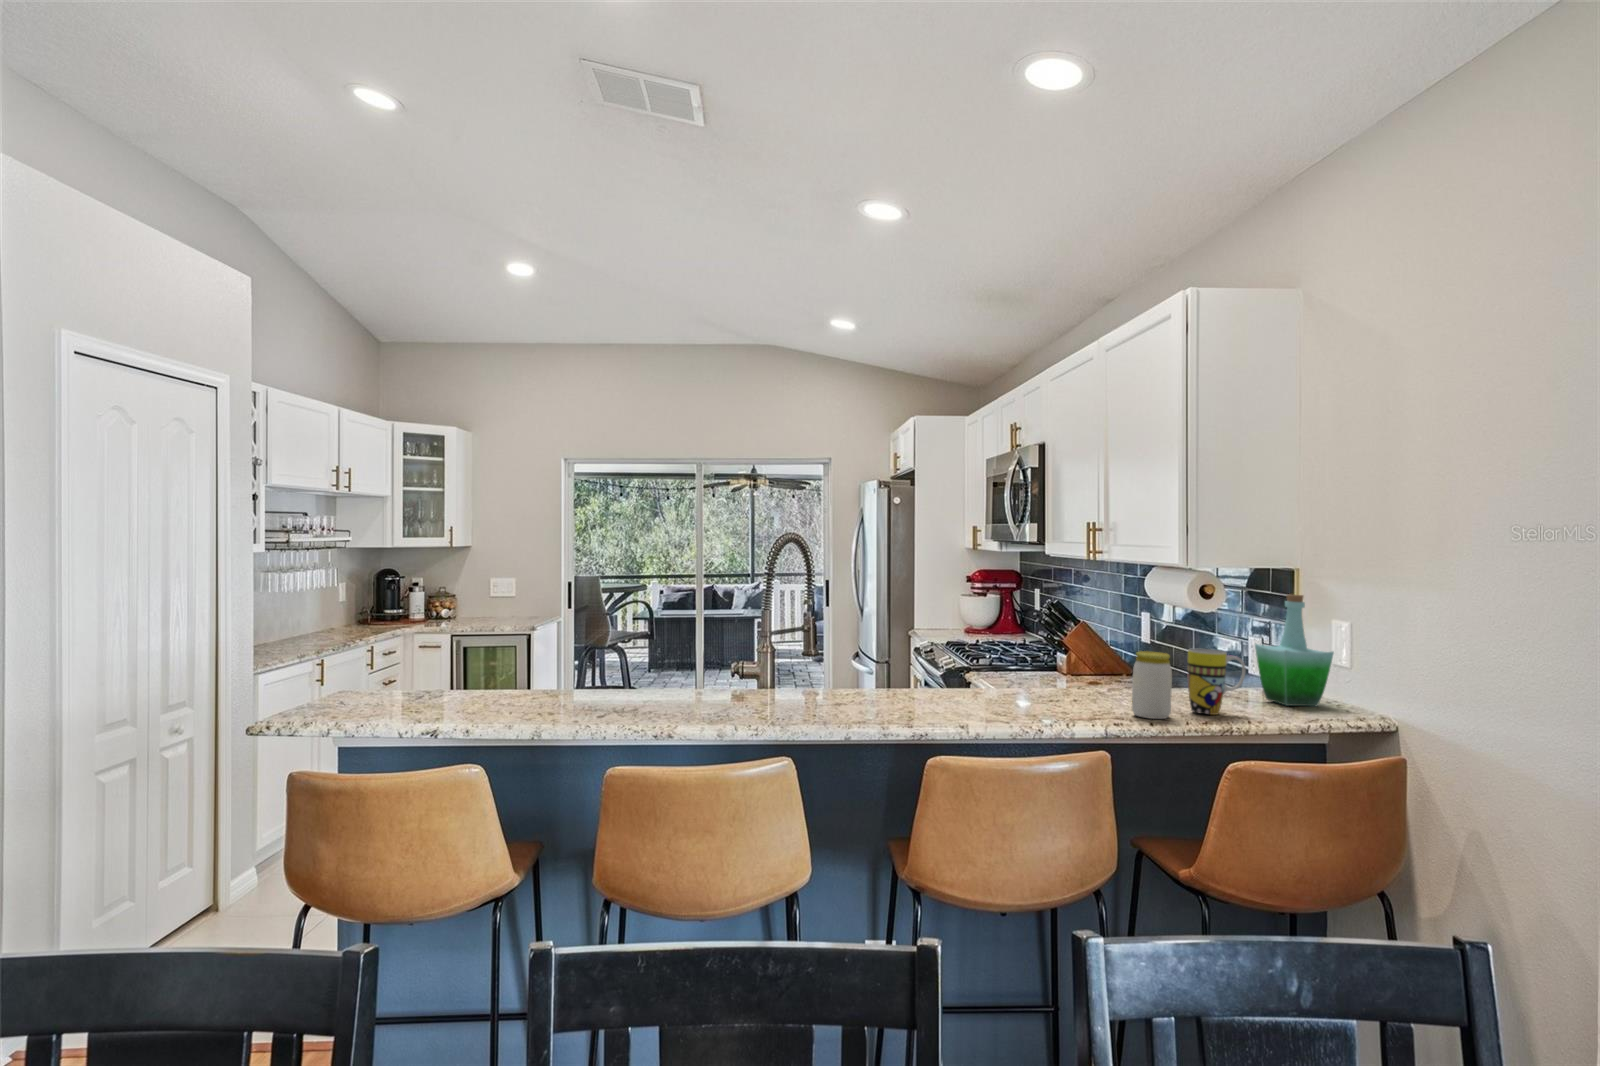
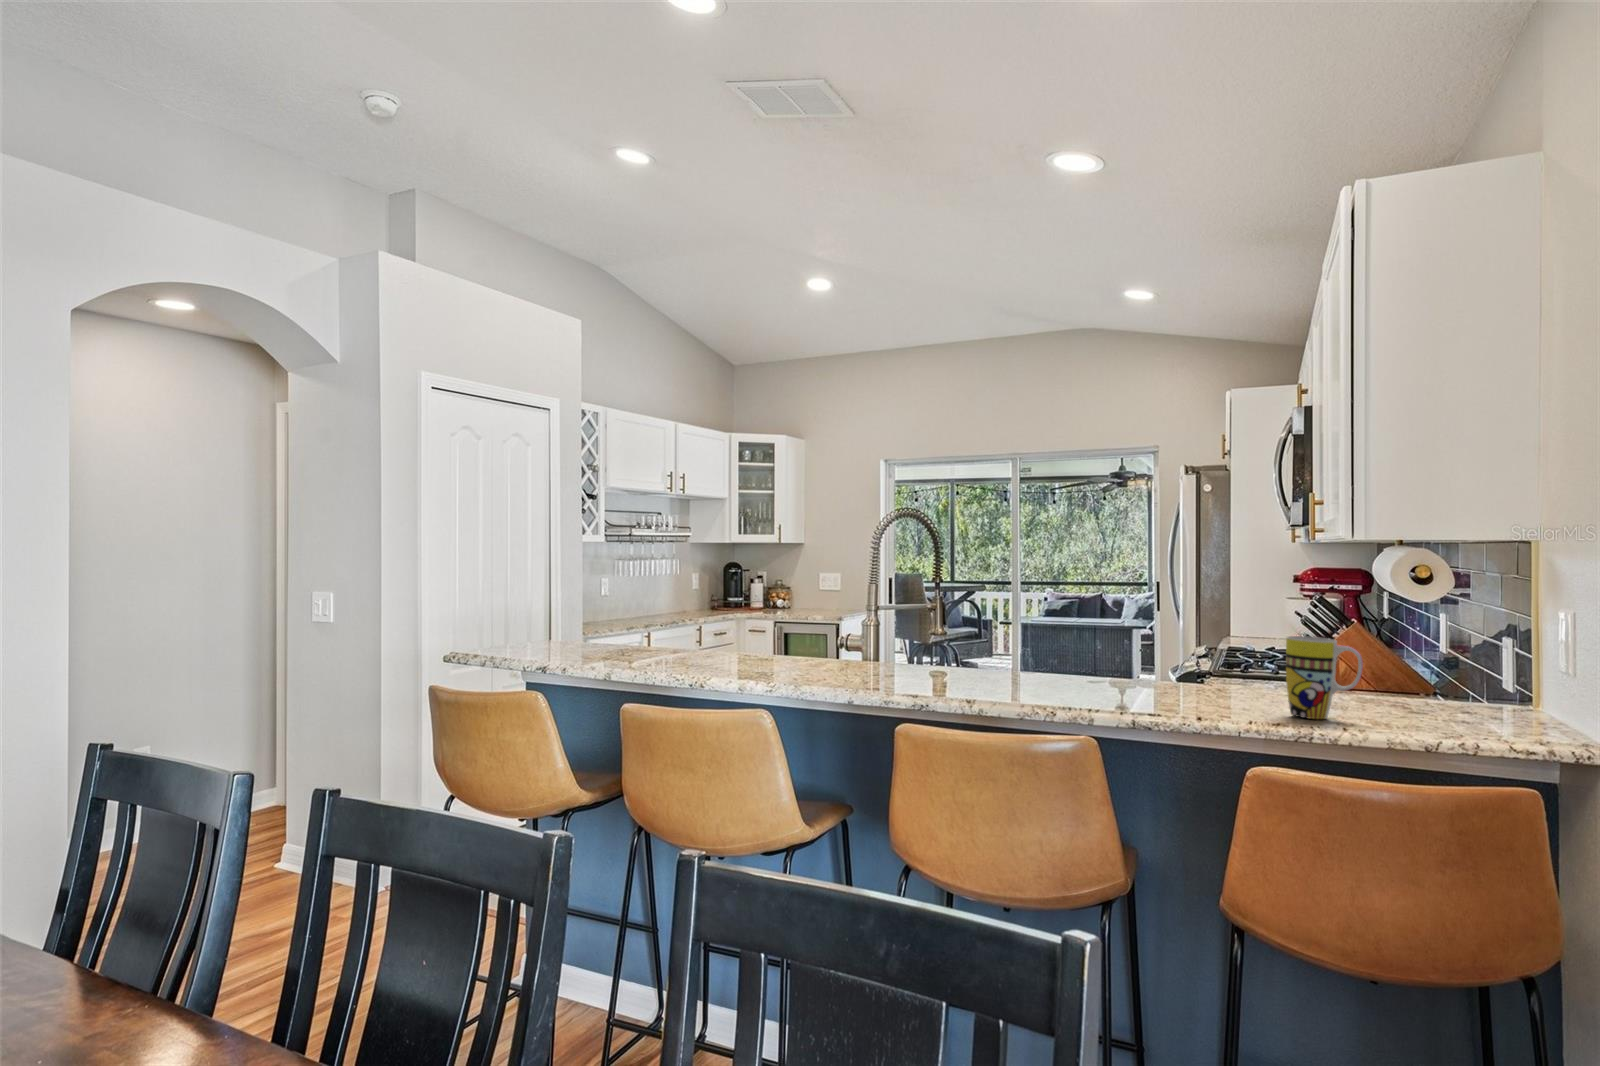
bottle: present [1255,594,1334,706] -> none [1436,572,1537,727]
jar: present [1132,651,1172,719] -> none [1200,635,1250,716]

